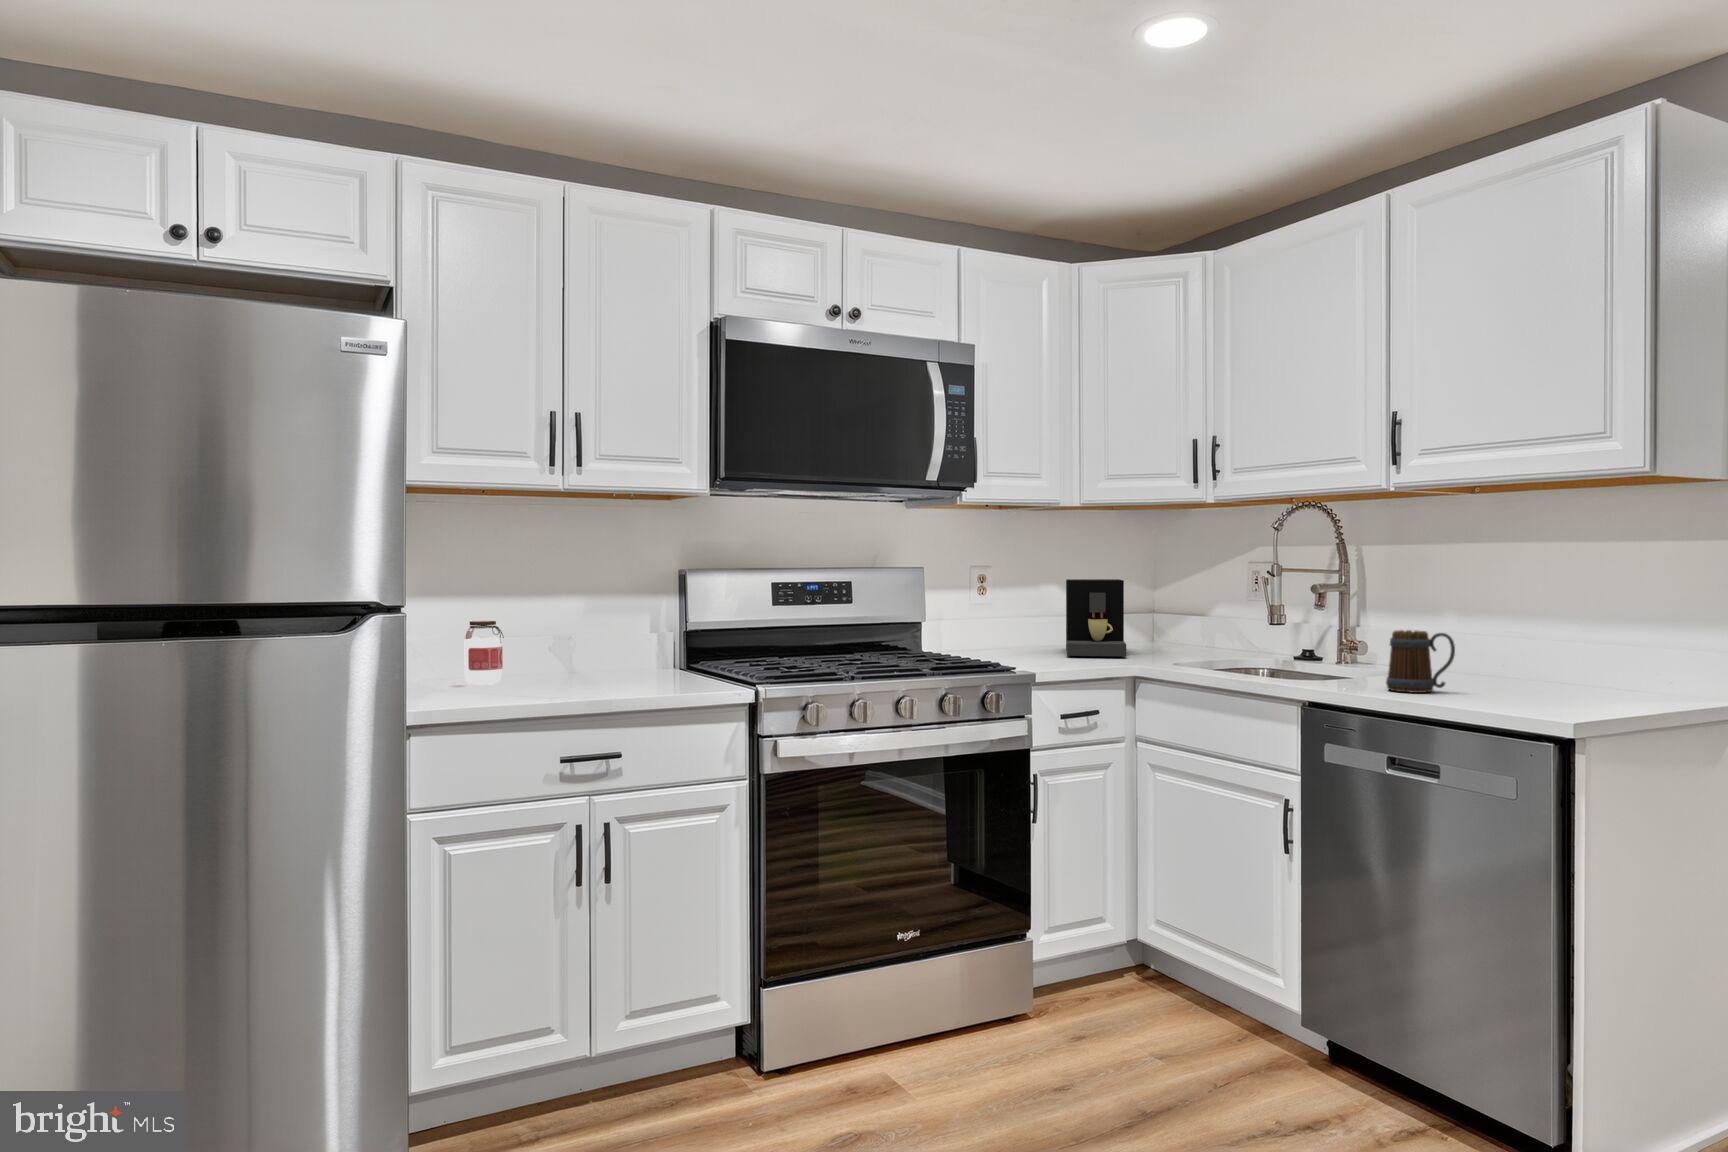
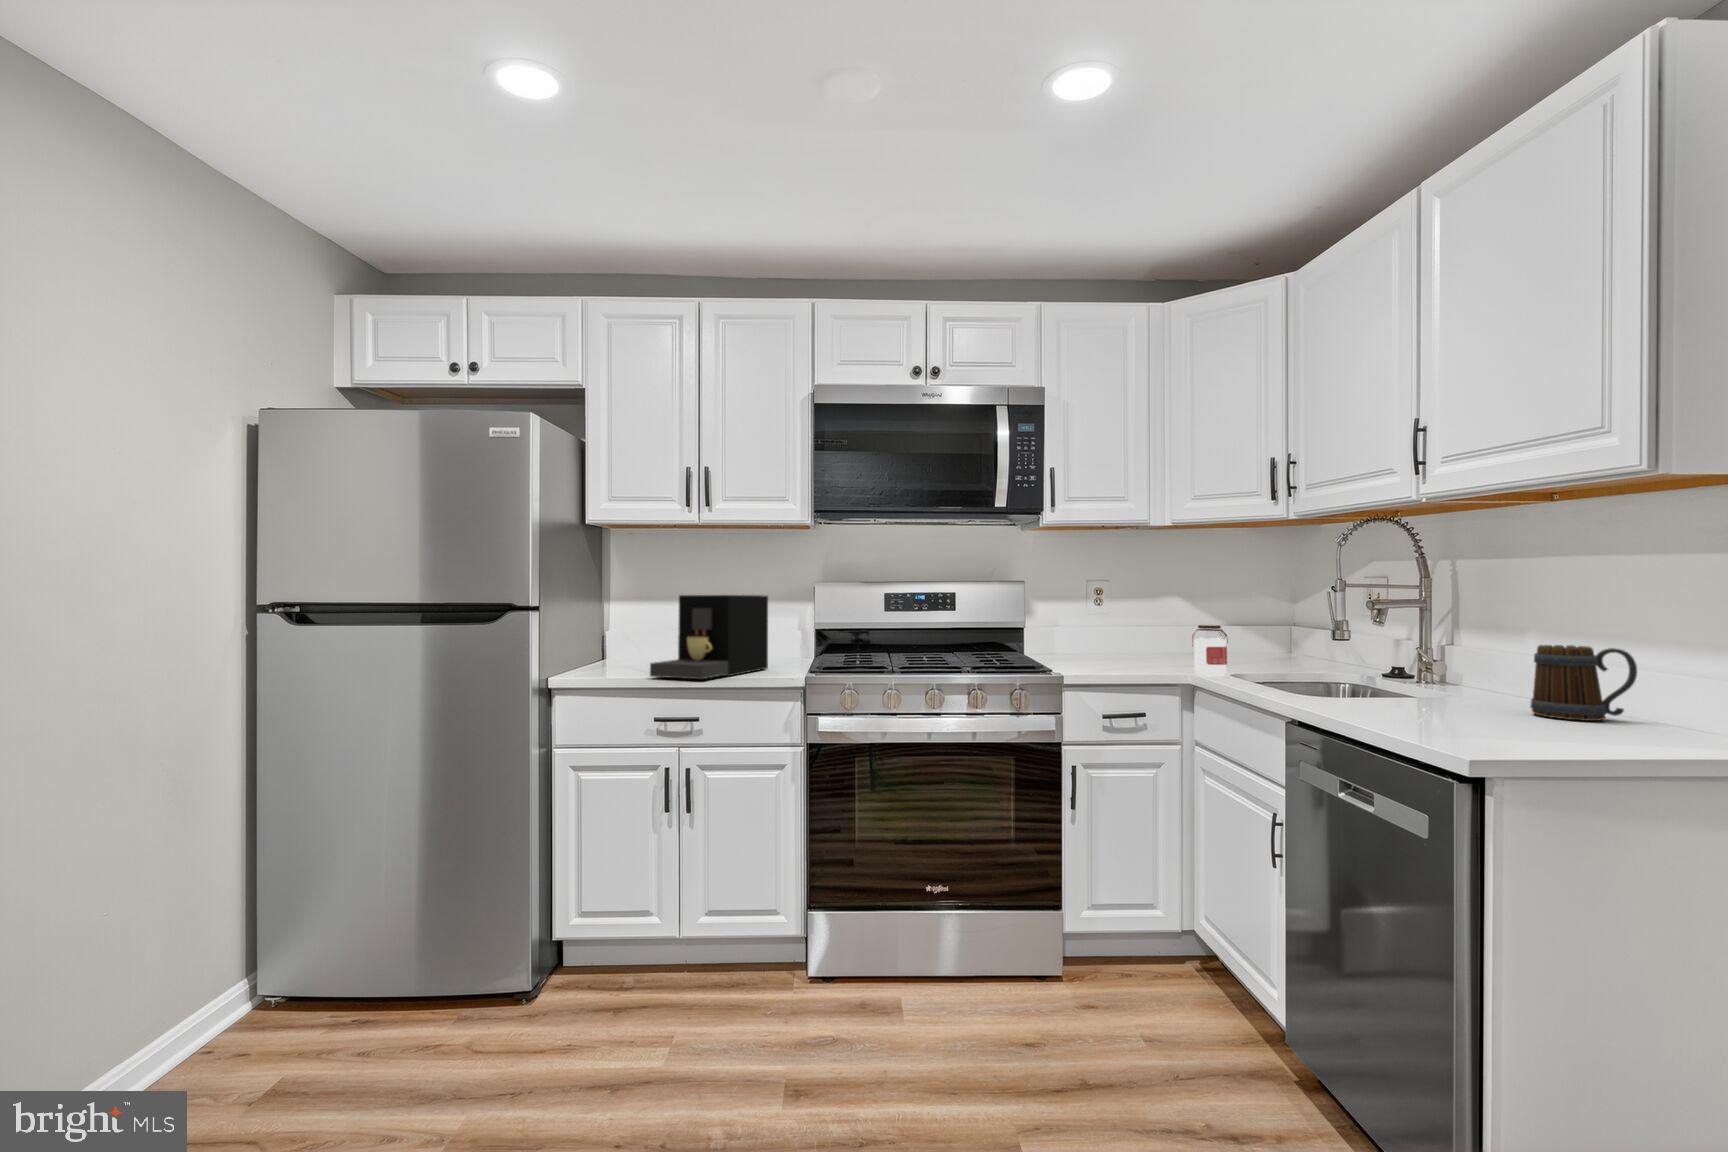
coffee maker: present [1066,579,1126,656] -> present [650,595,768,679]
jar: present [465,621,504,685] -> present [1192,625,1228,677]

